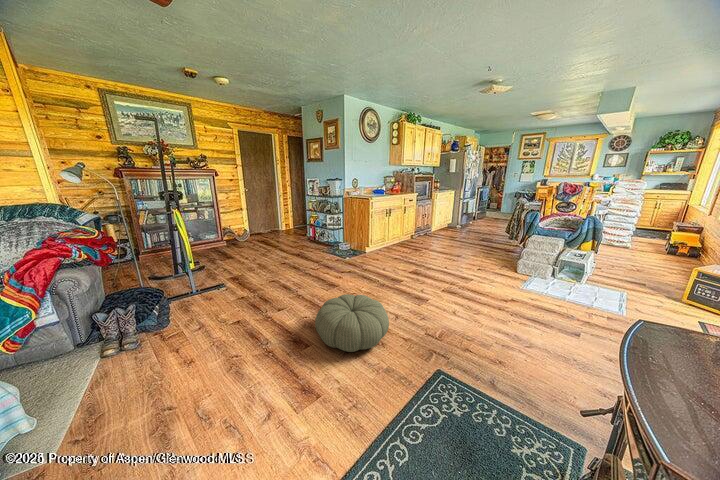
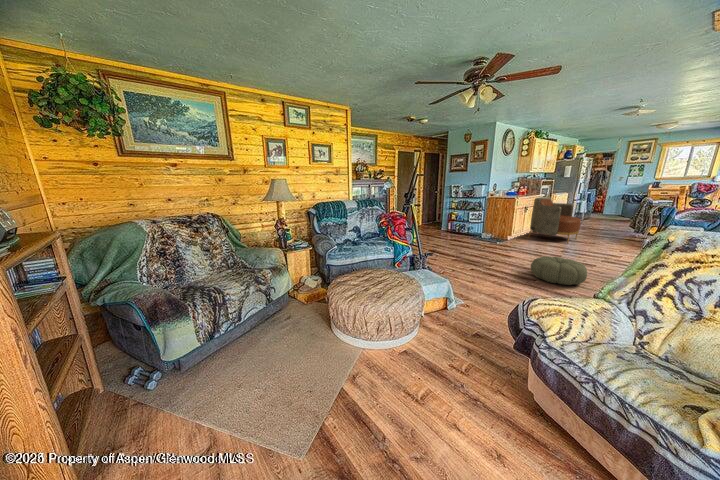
armchair: none [396,196,451,256] -> present [528,197,581,244]

